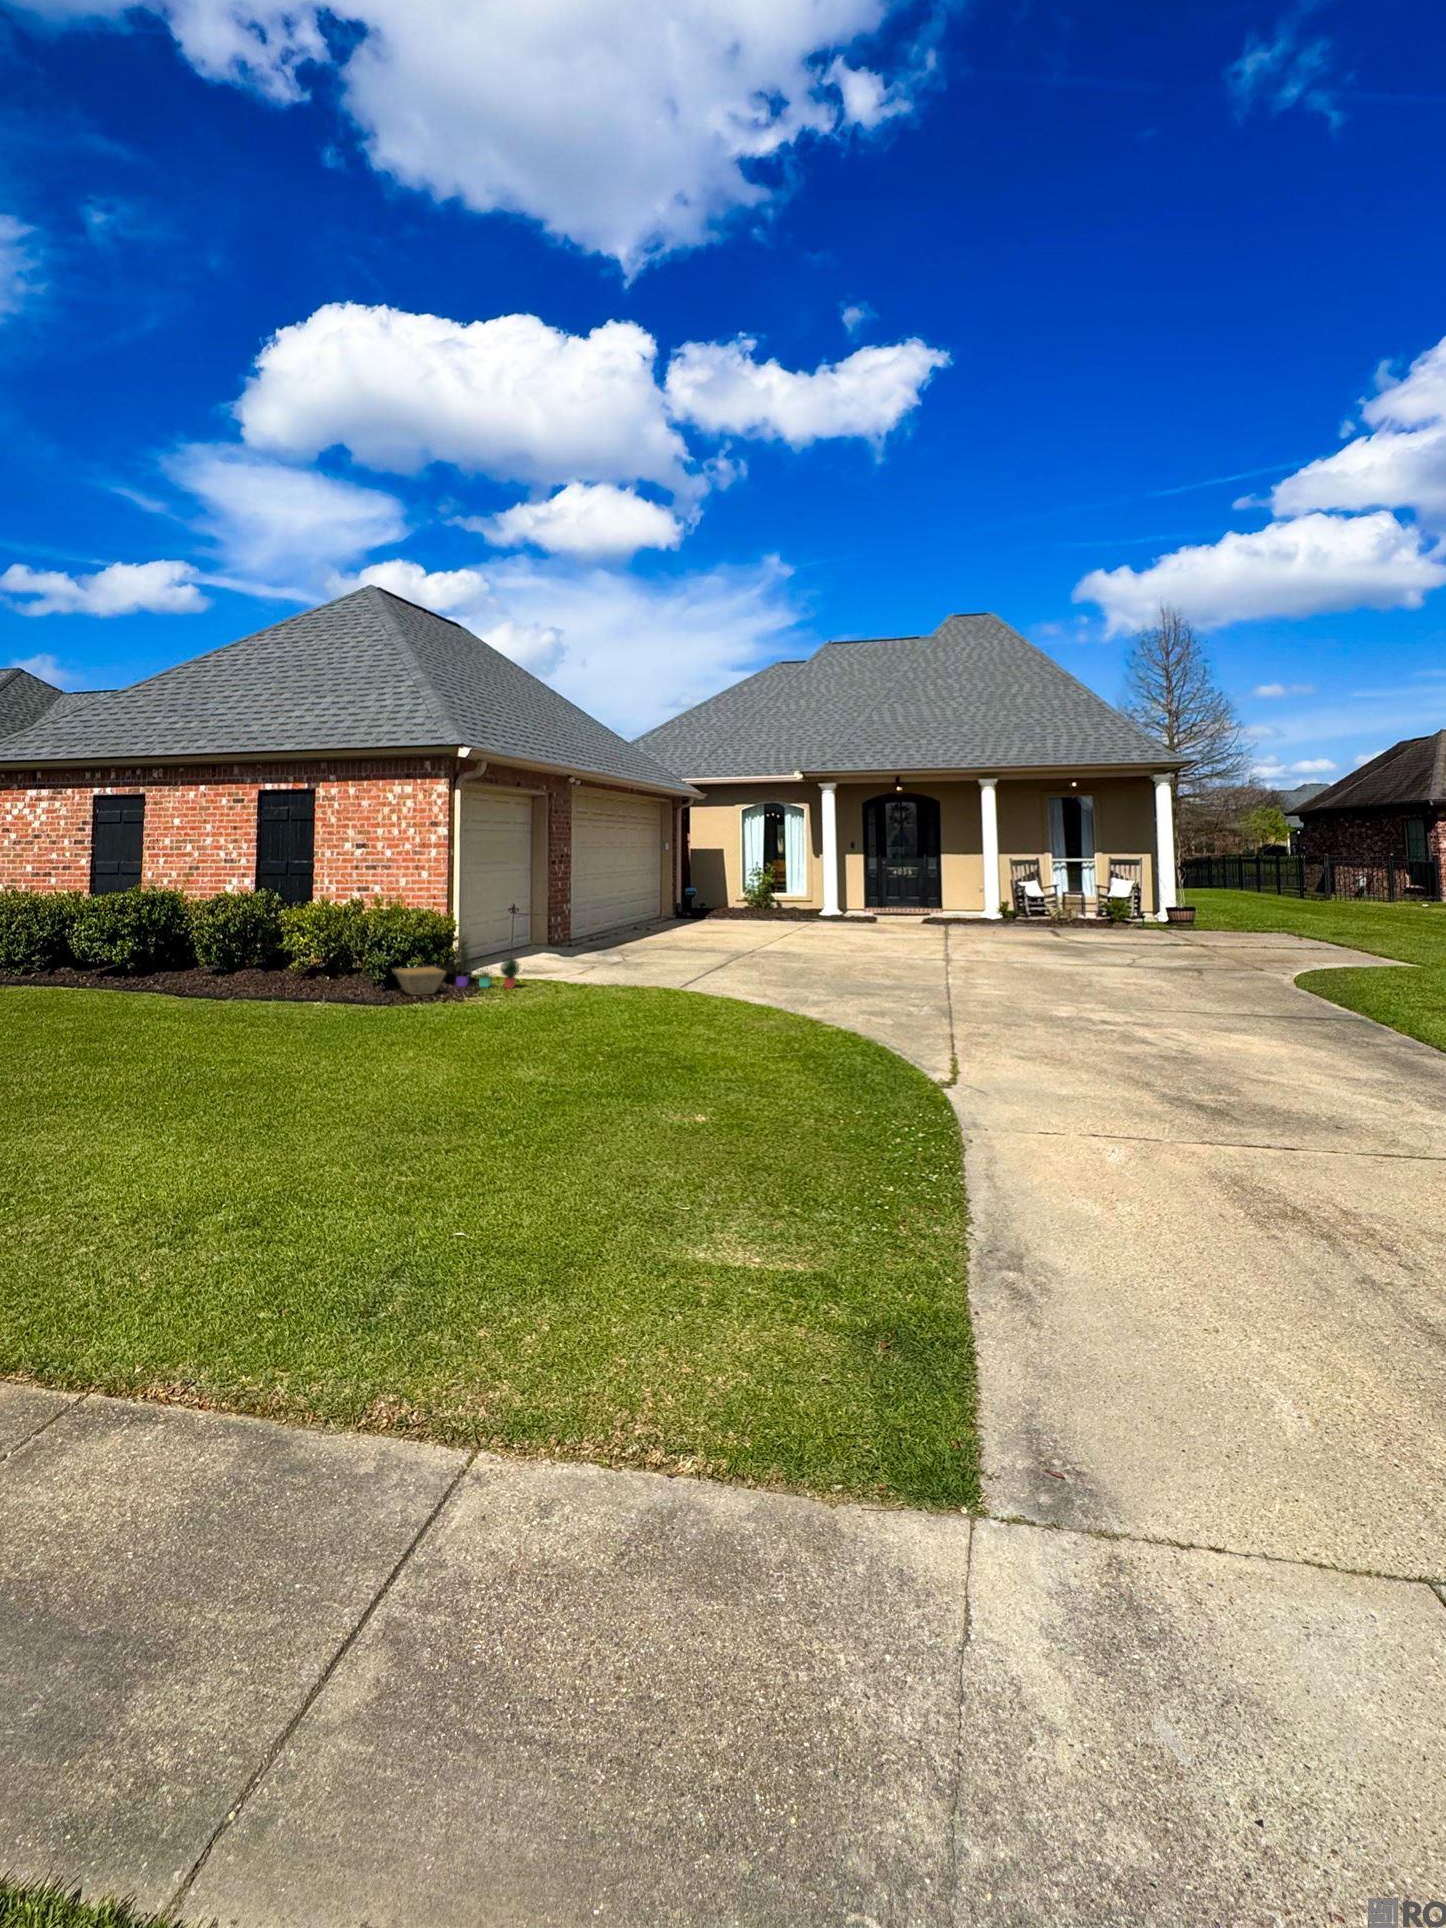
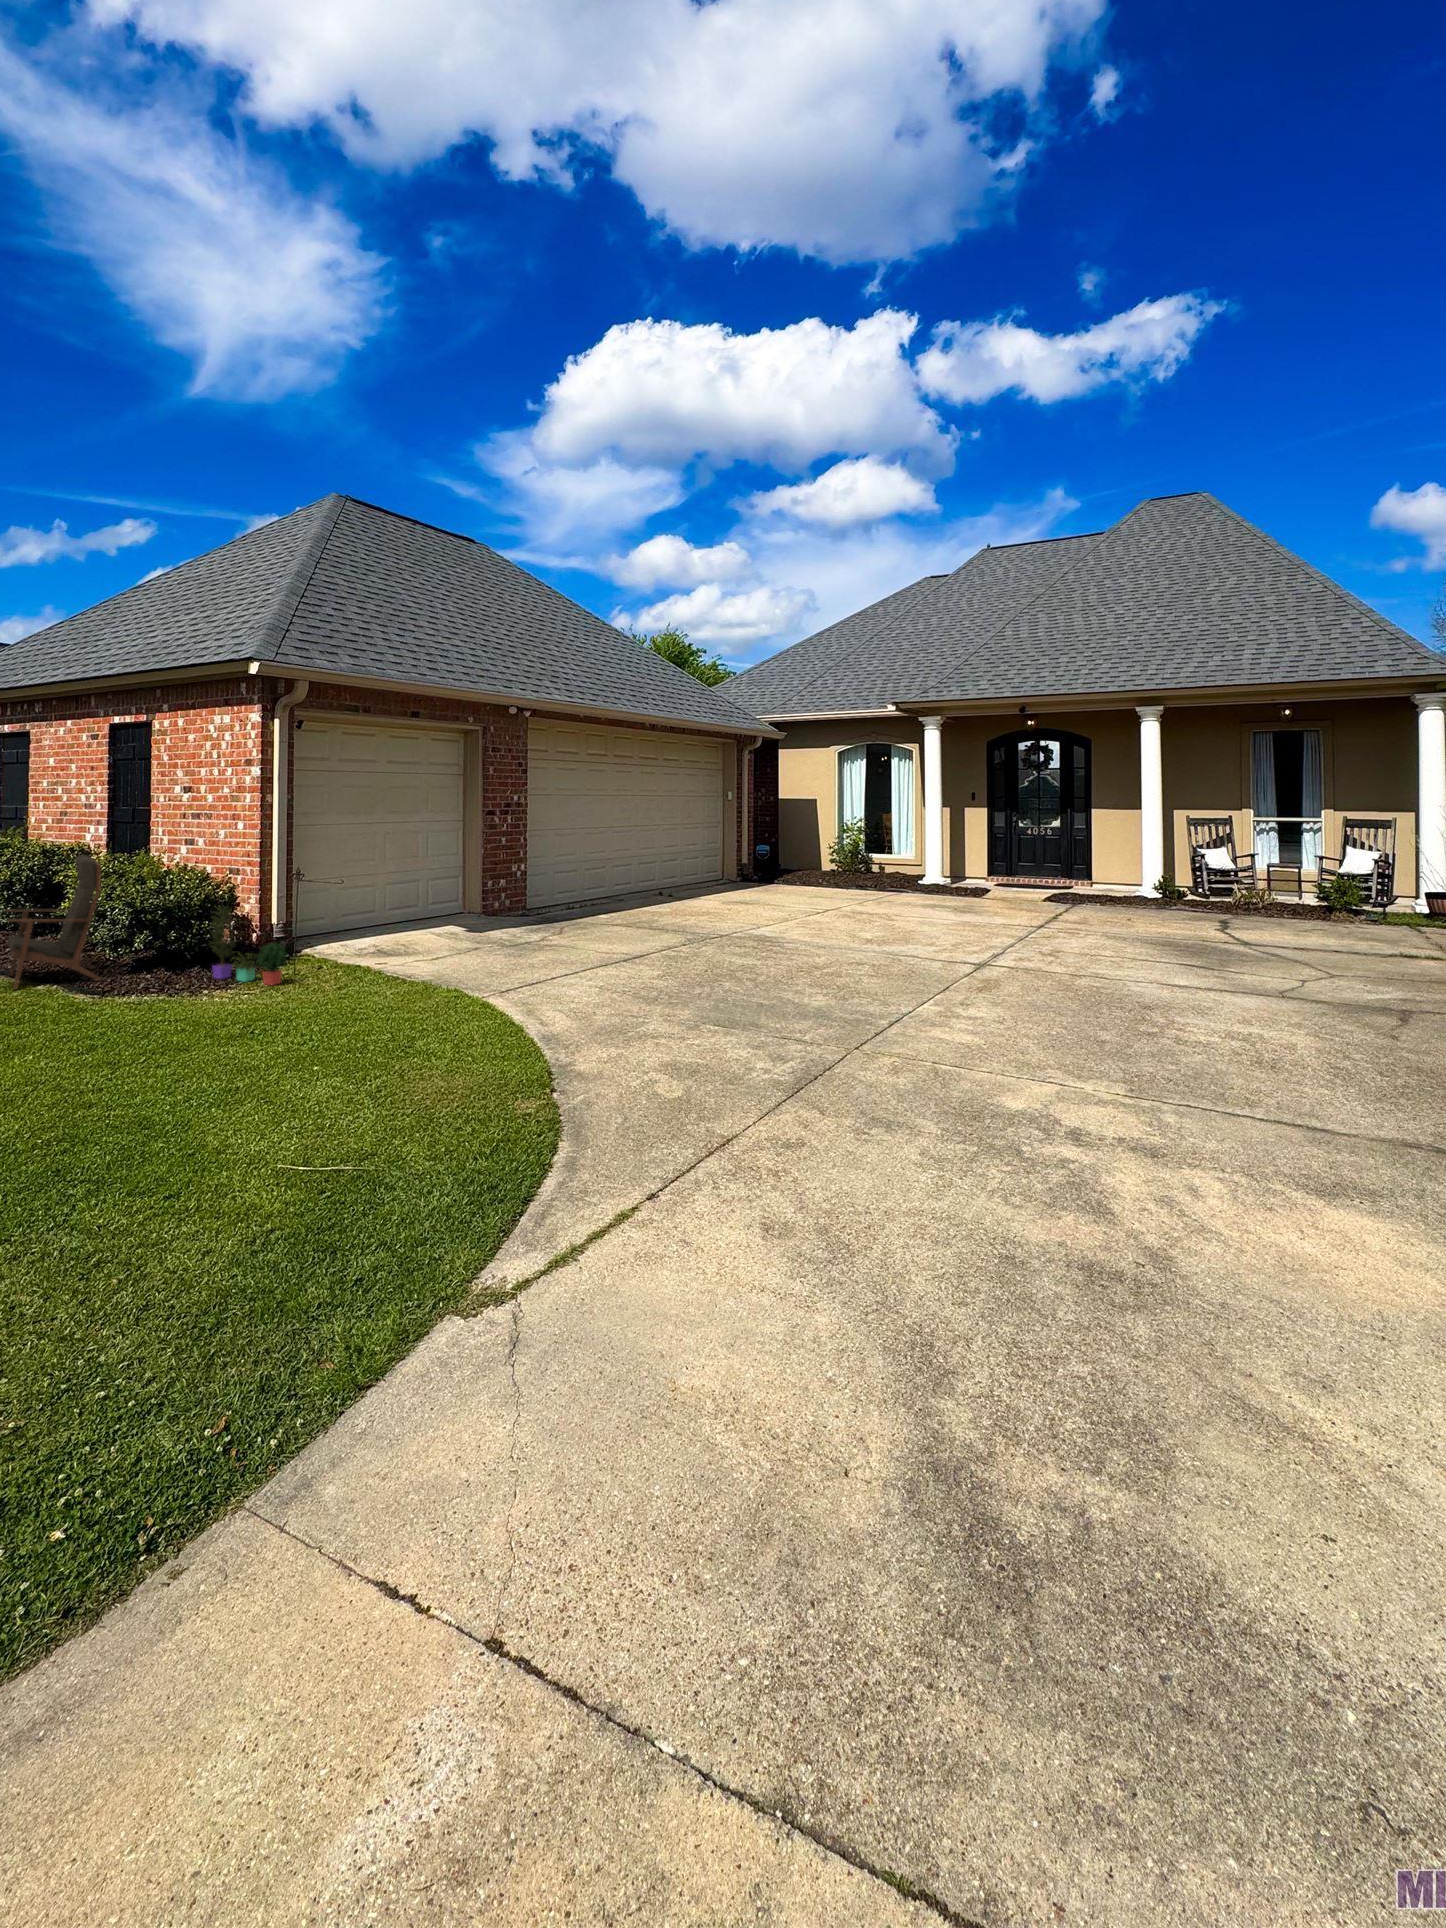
lounge chair: none [292,898,379,999] -> present [6,856,102,990]
basket: present [394,966,446,995] -> none [106,950,180,990]

